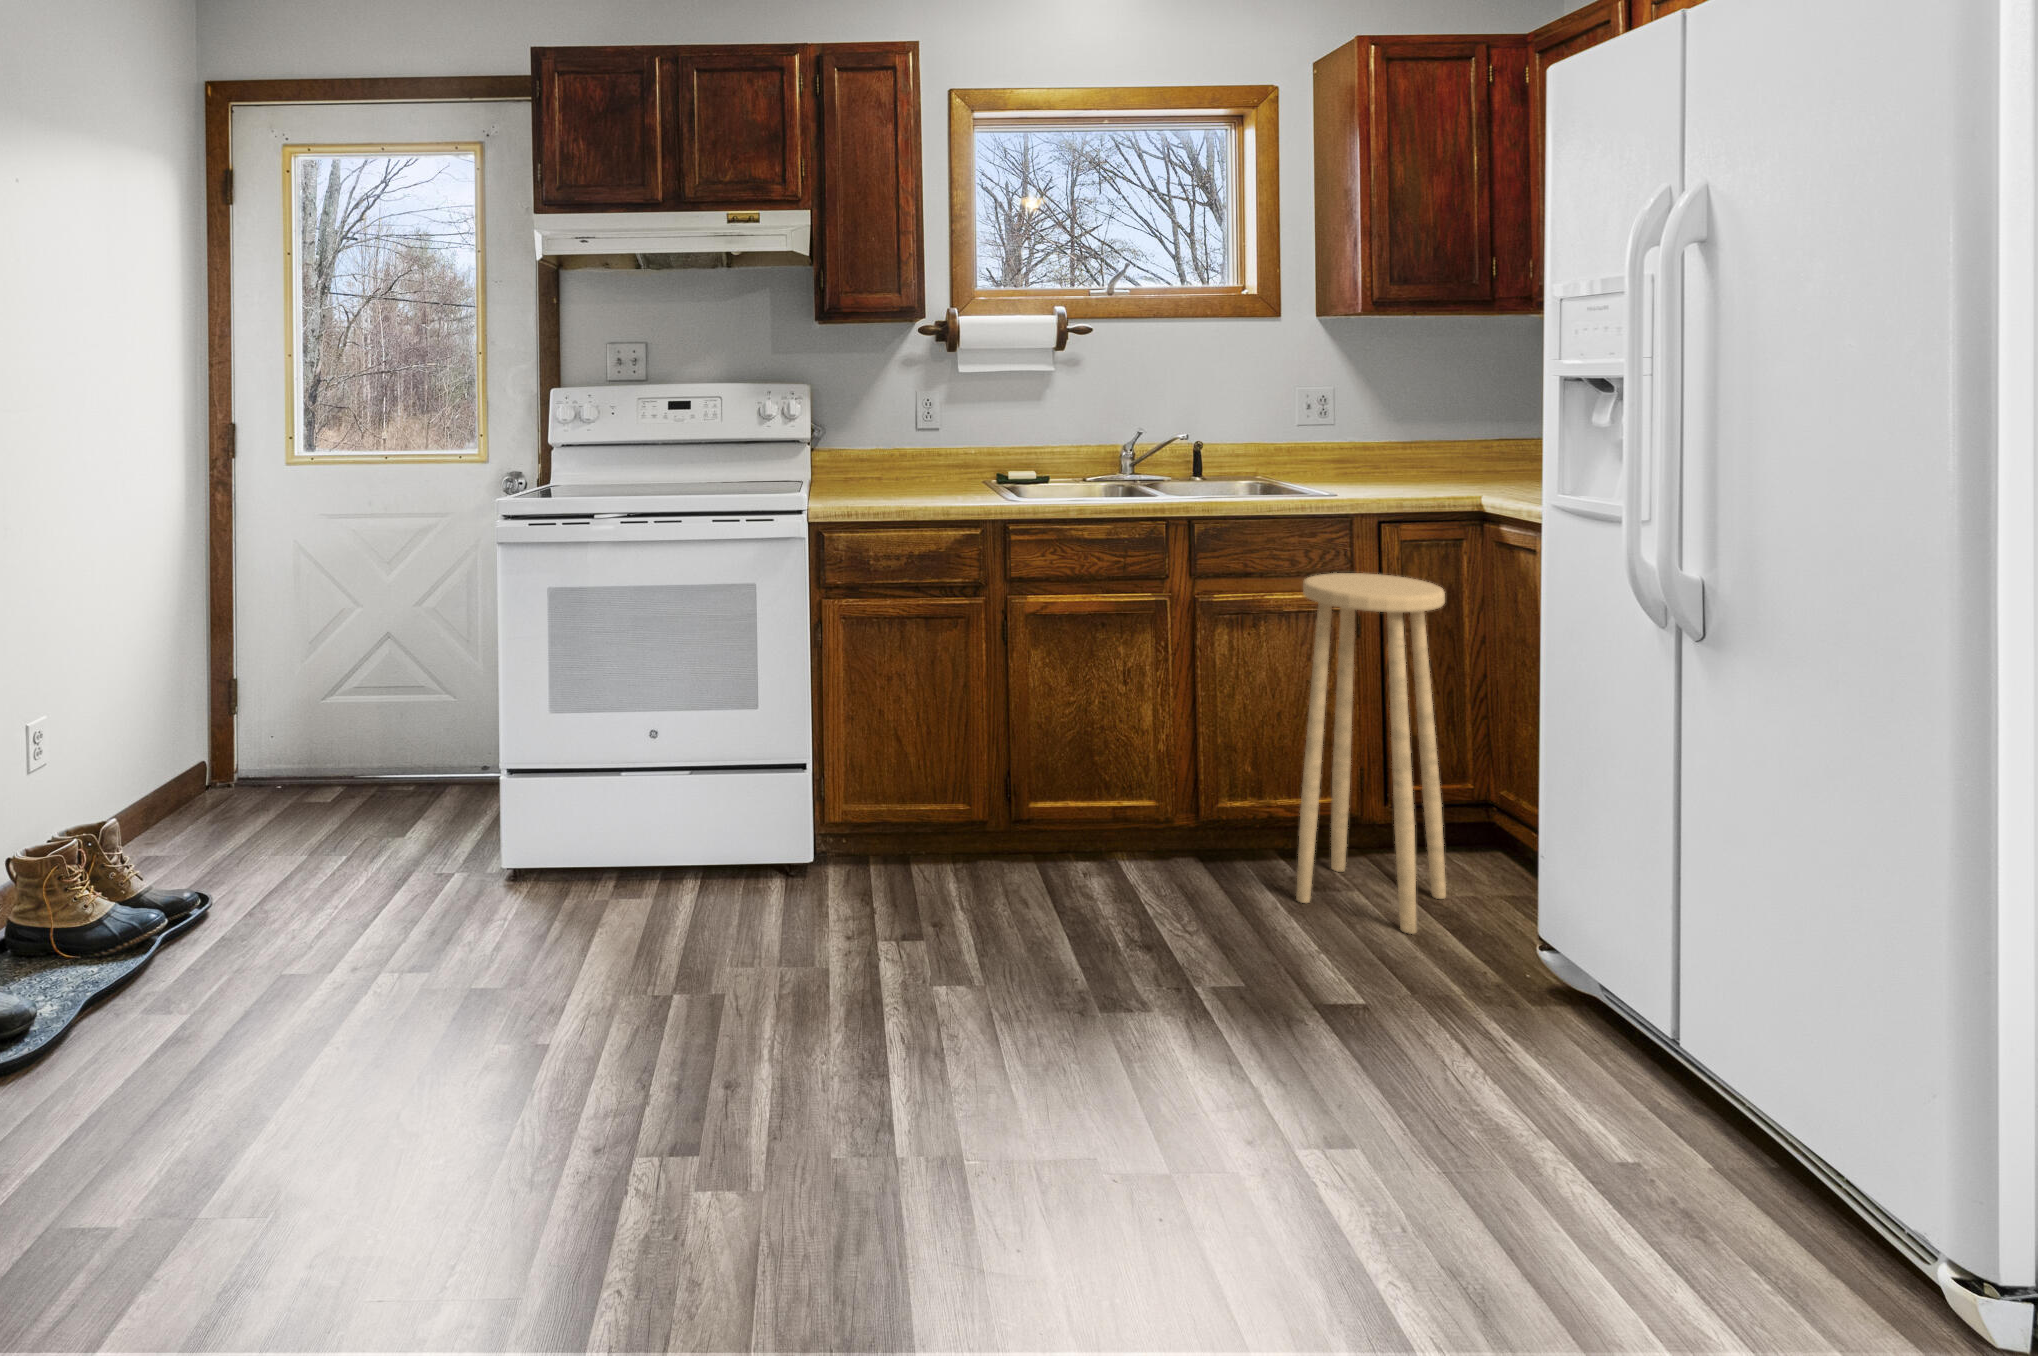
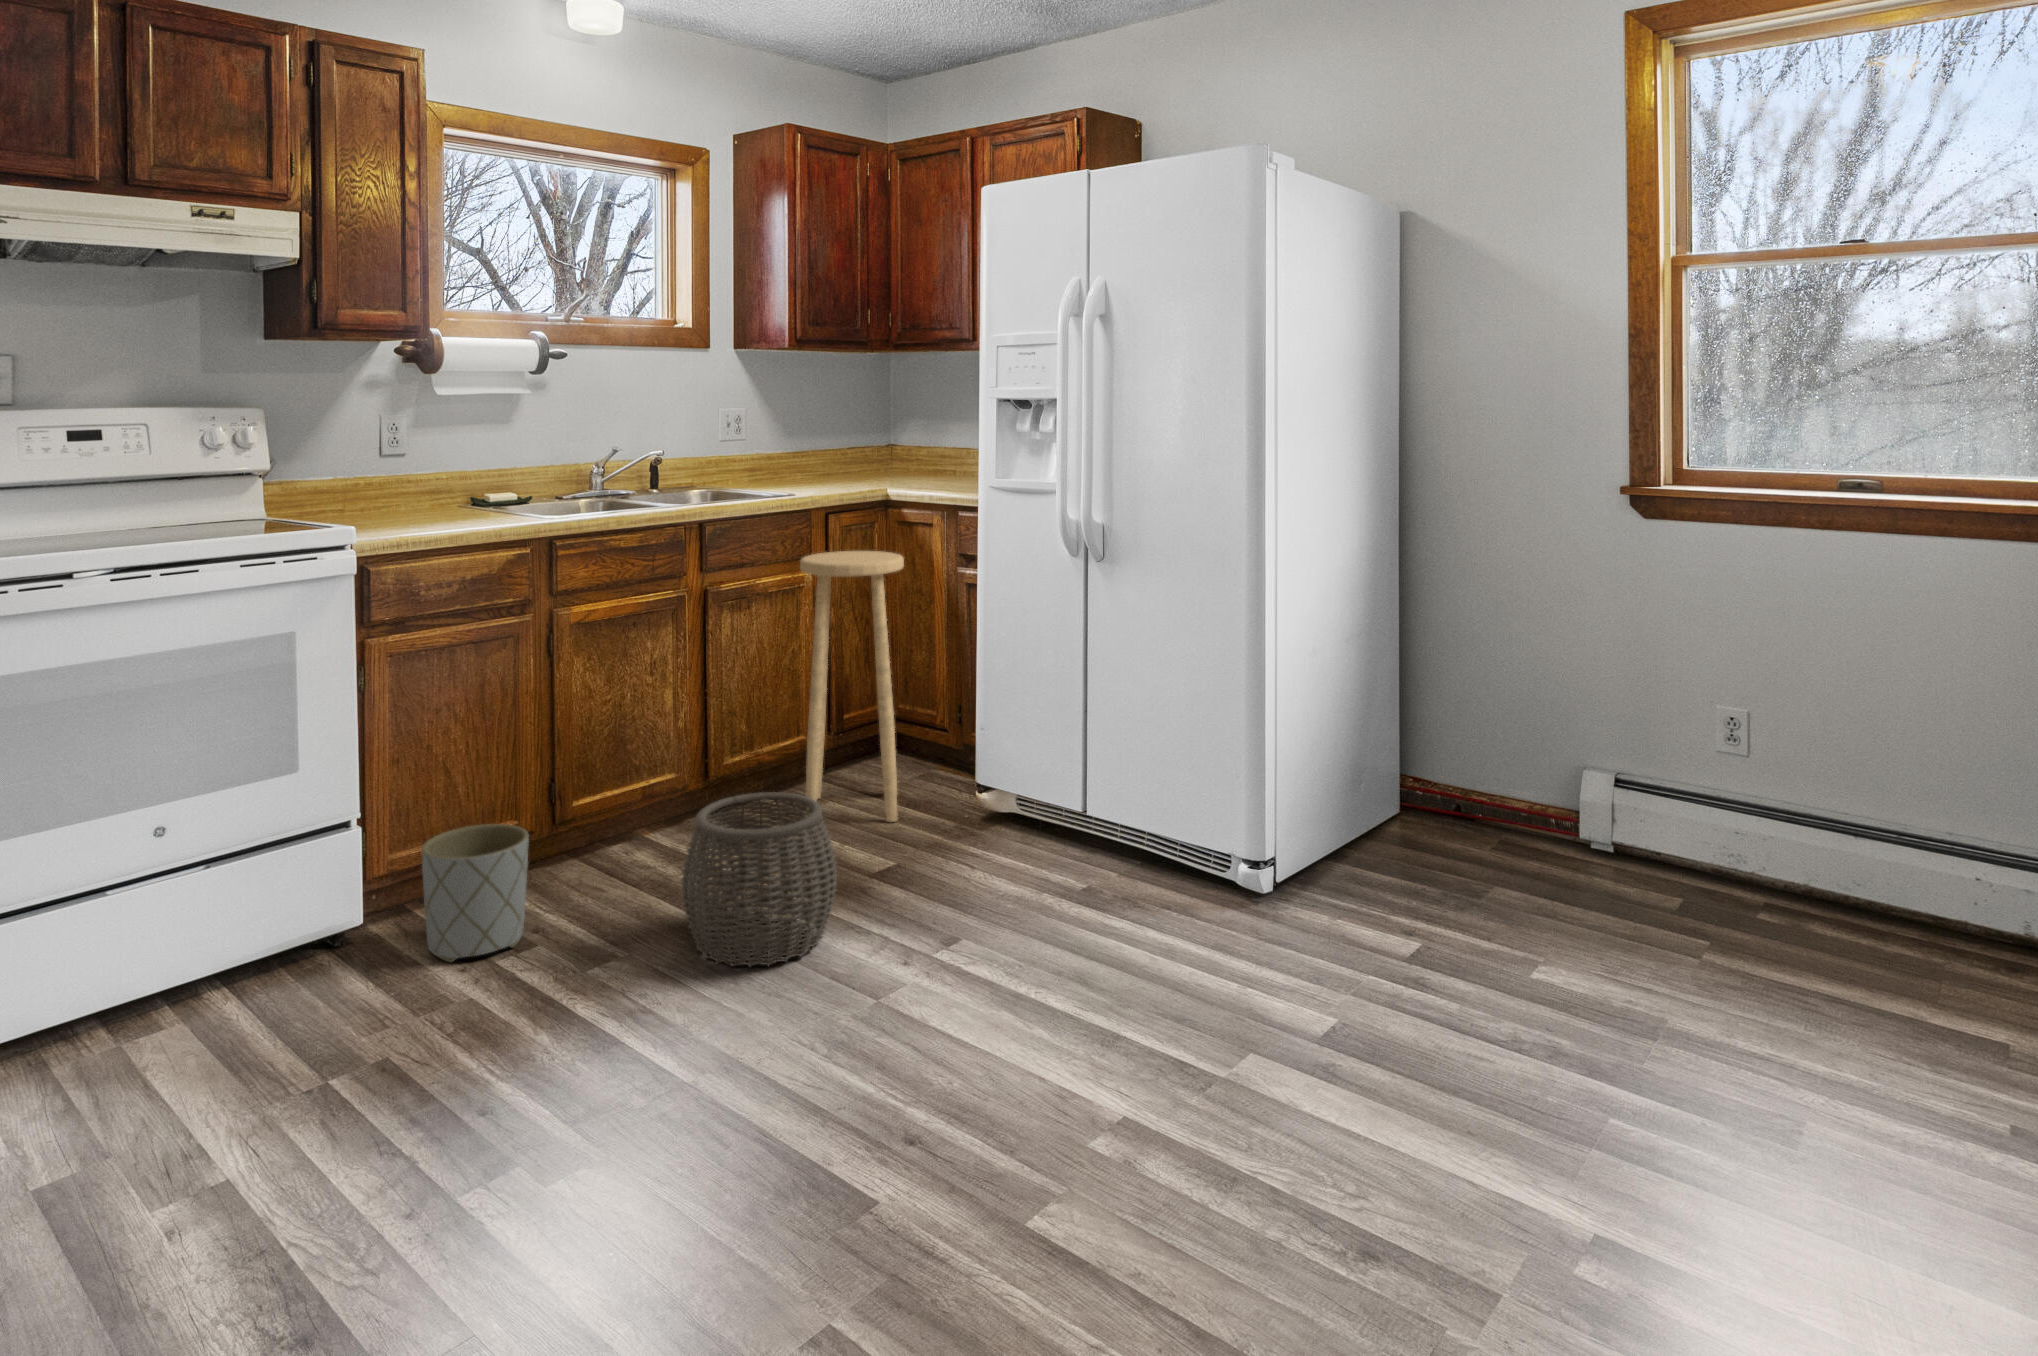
planter: none [827,799,926,935] -> present [421,824,529,962]
woven basket: none [1026,847,1213,1068] -> present [682,792,837,967]

